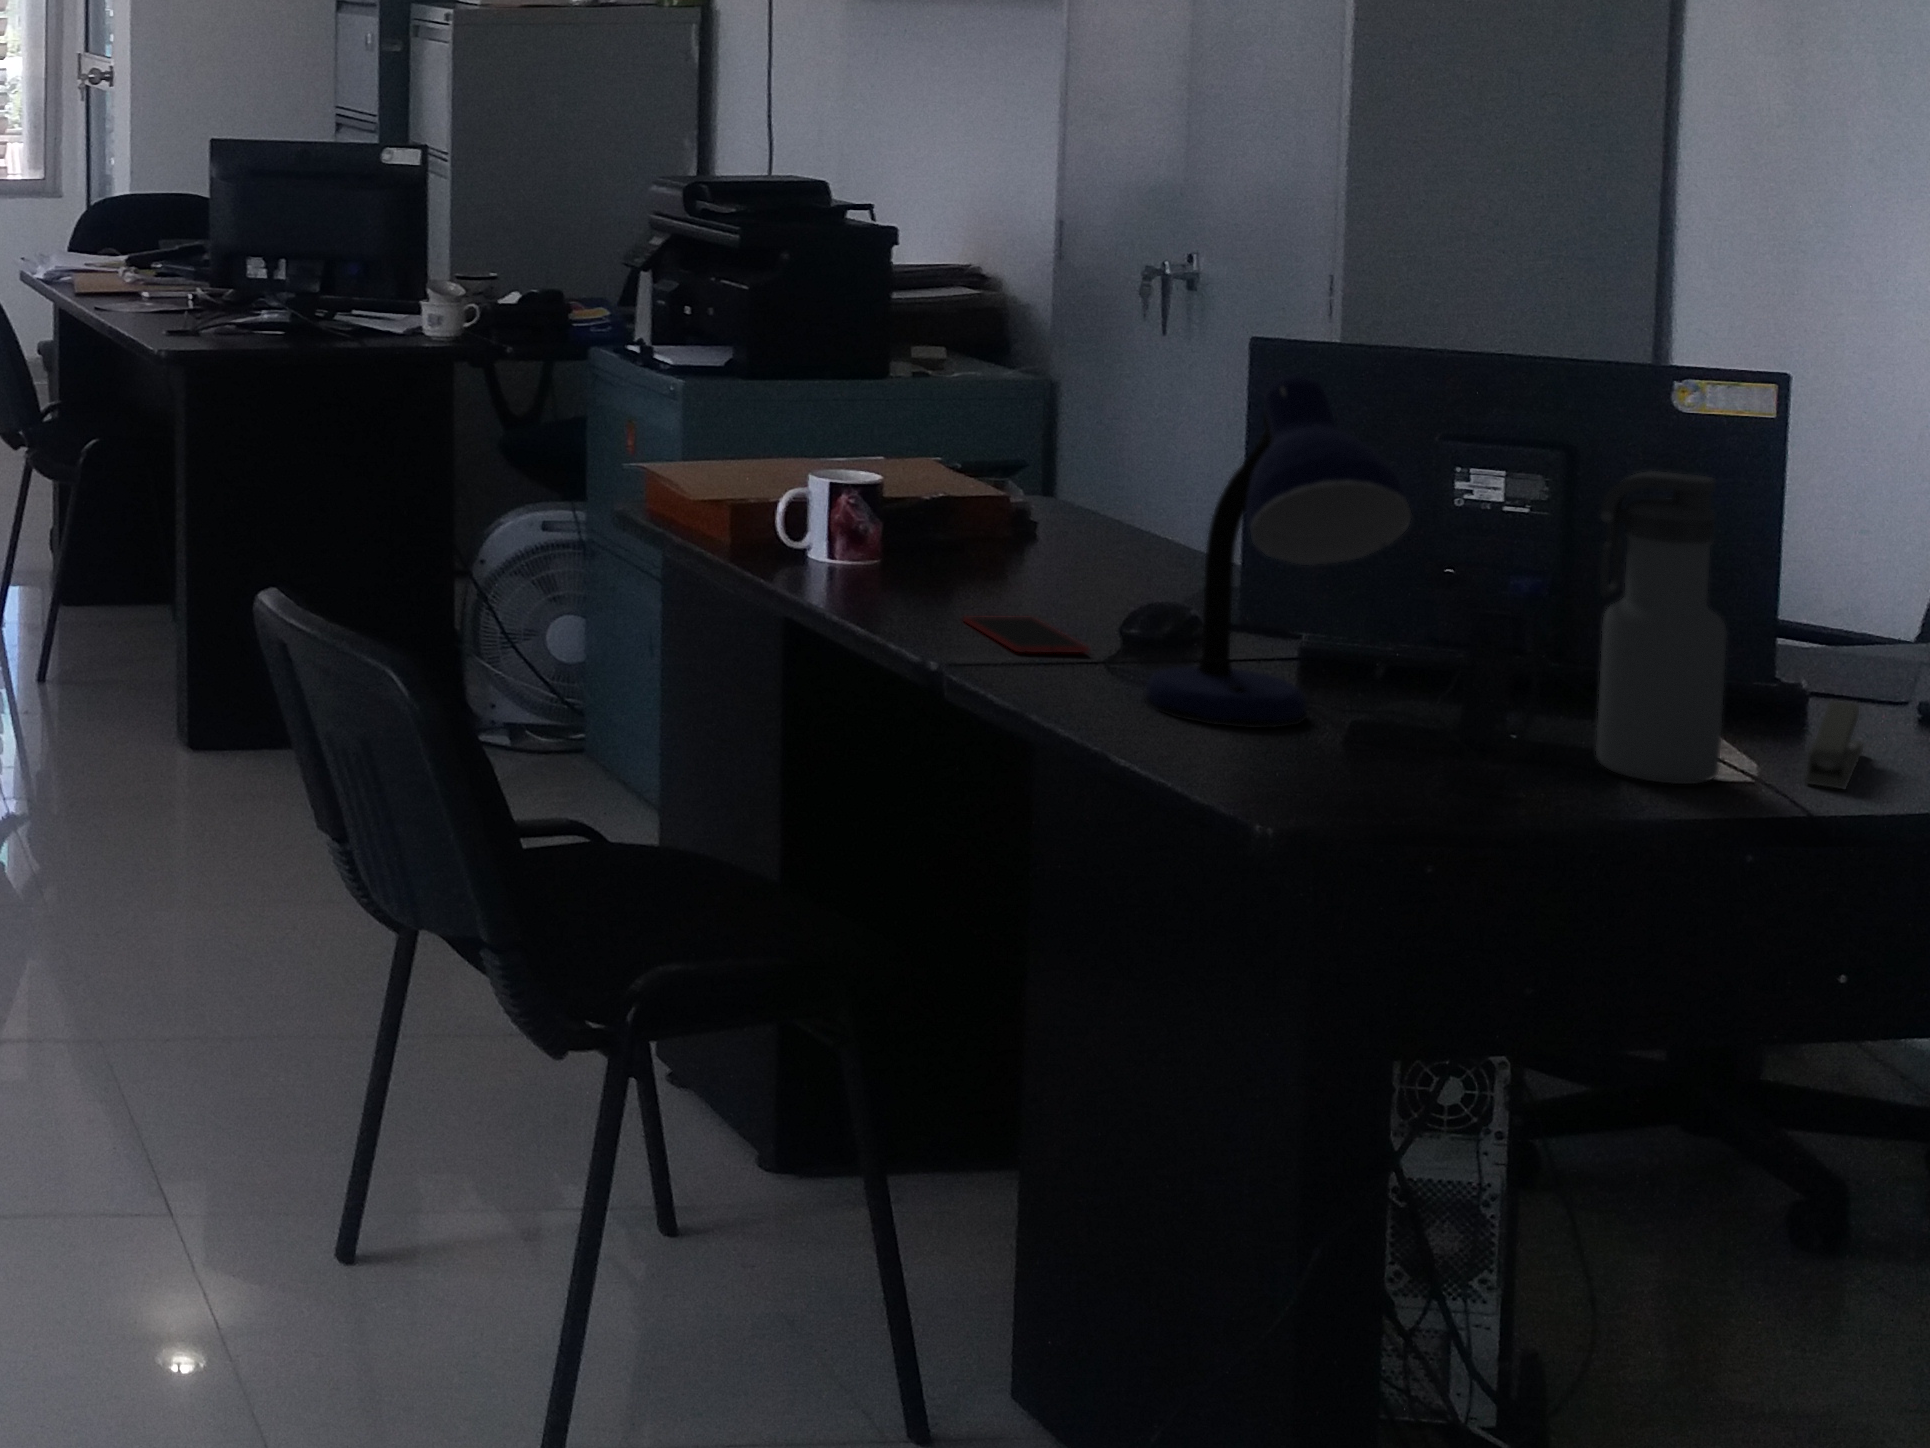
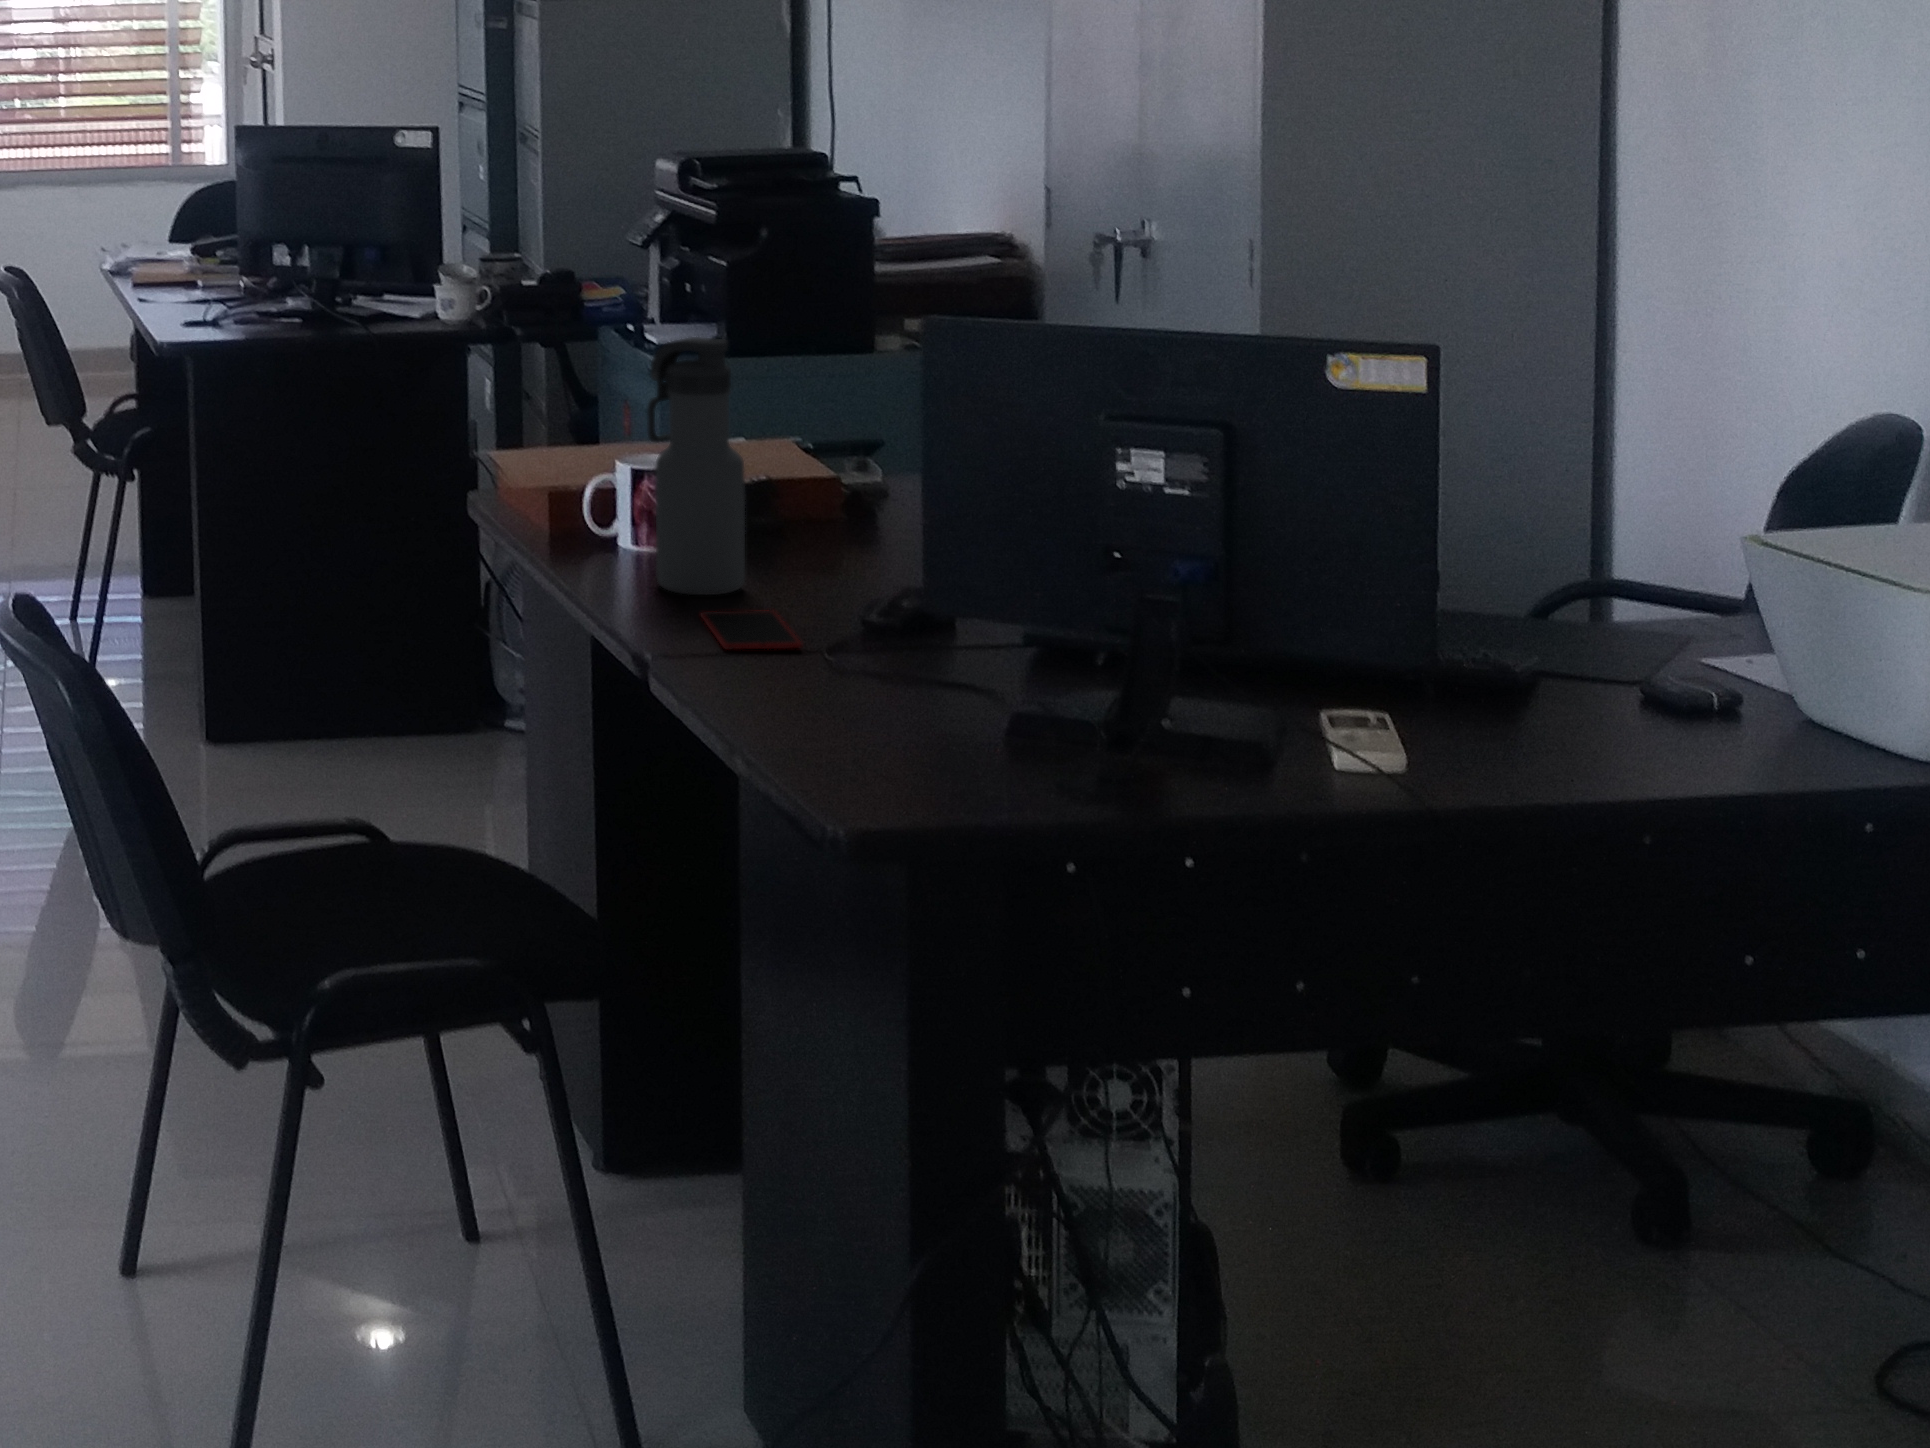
desk lamp: present [1144,375,1411,728] -> none [815,356,1021,727]
water bottle: present [1596,471,1727,784] -> present [647,337,745,595]
stapler: present [1805,701,1863,789] -> none [1455,687,1550,784]

